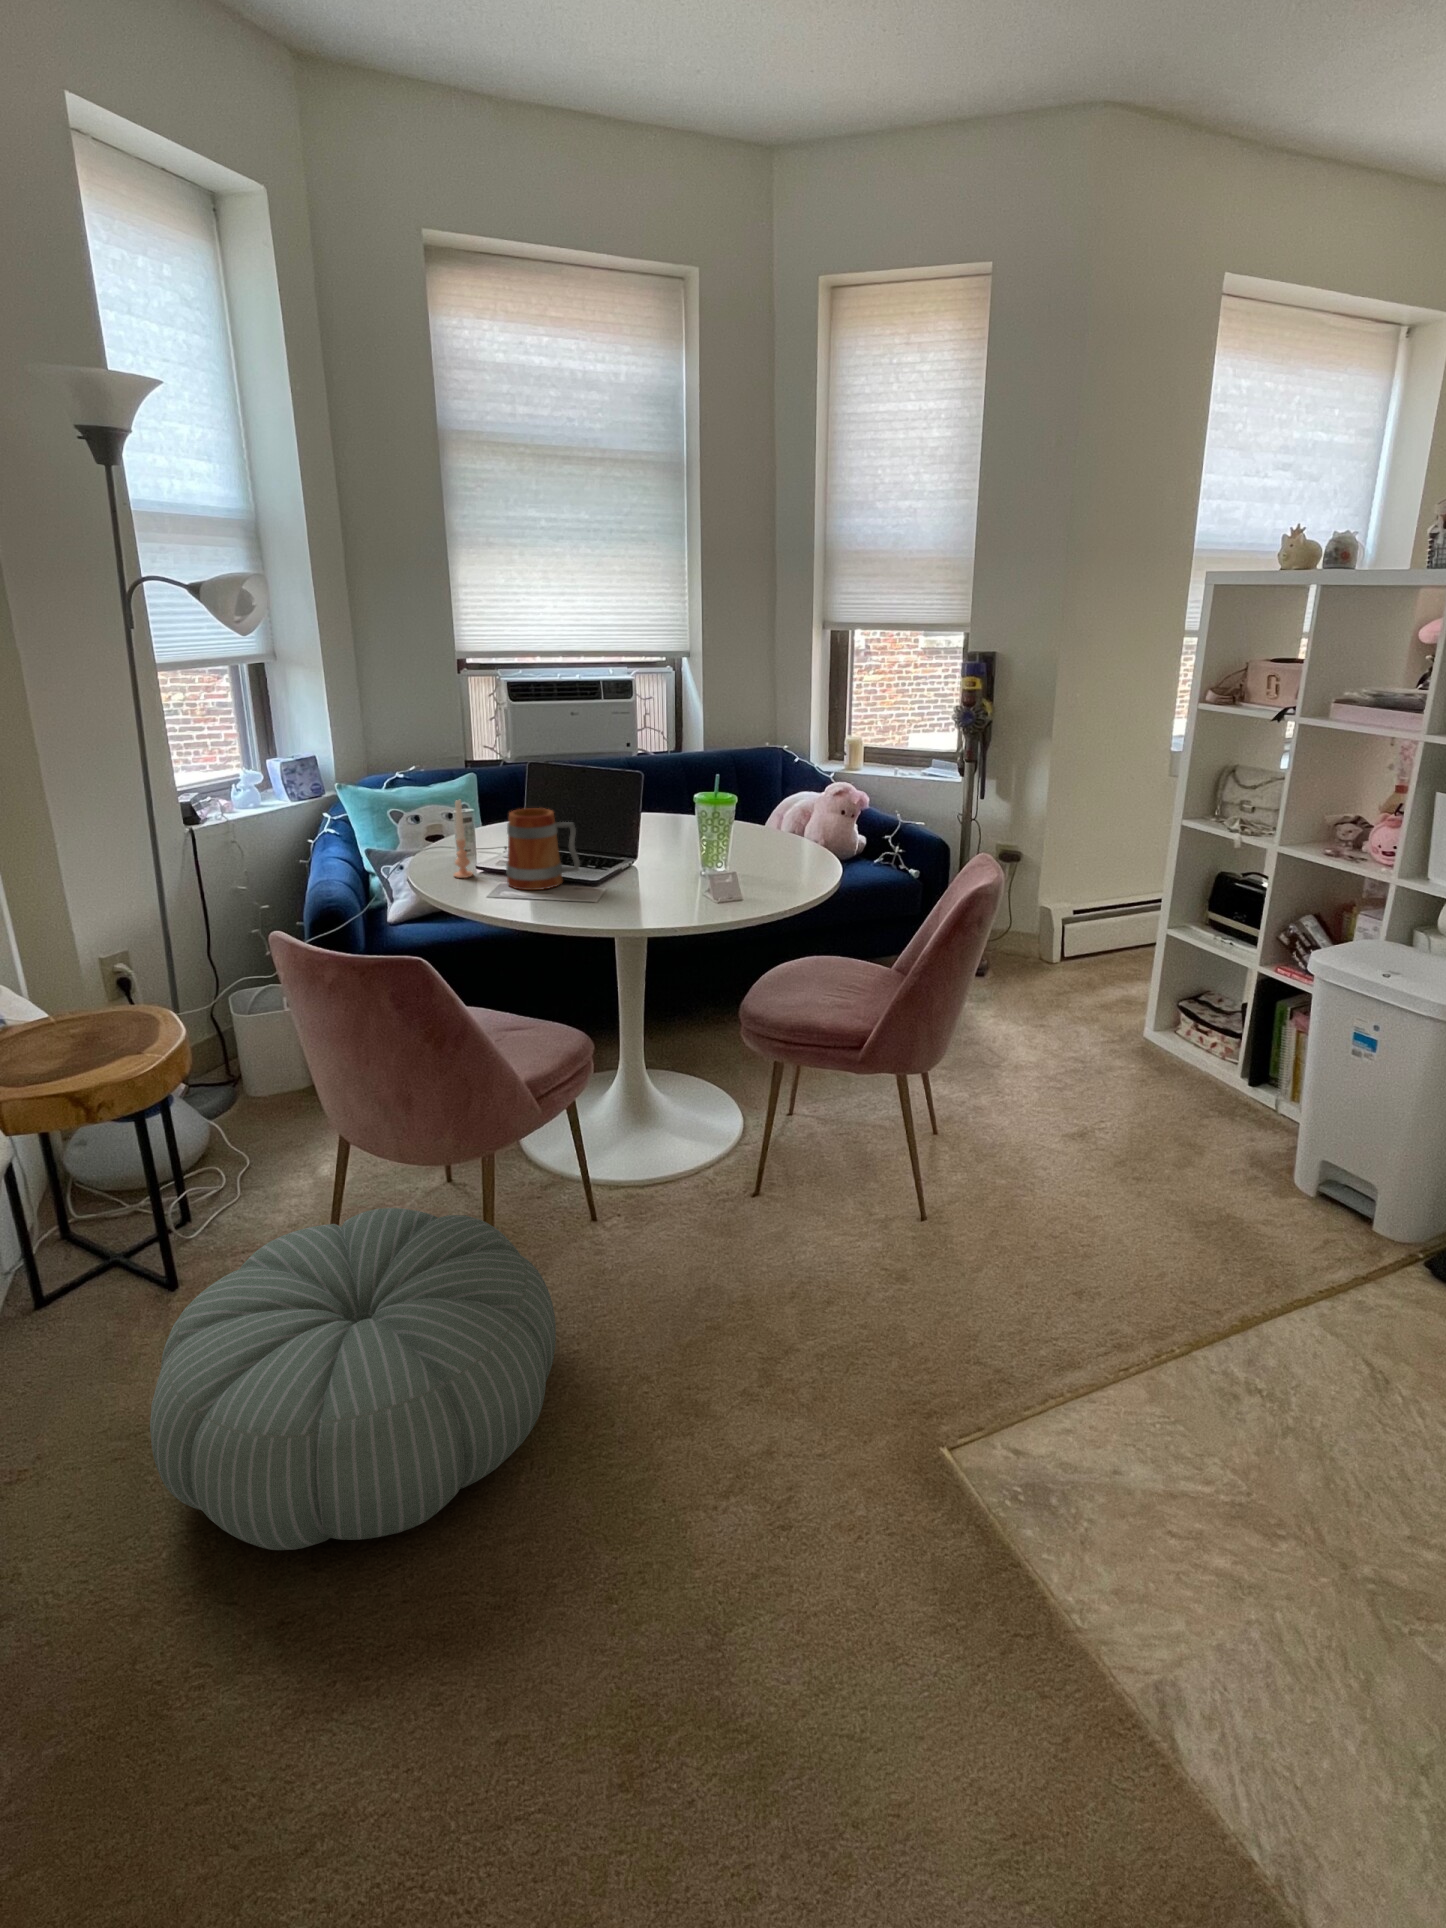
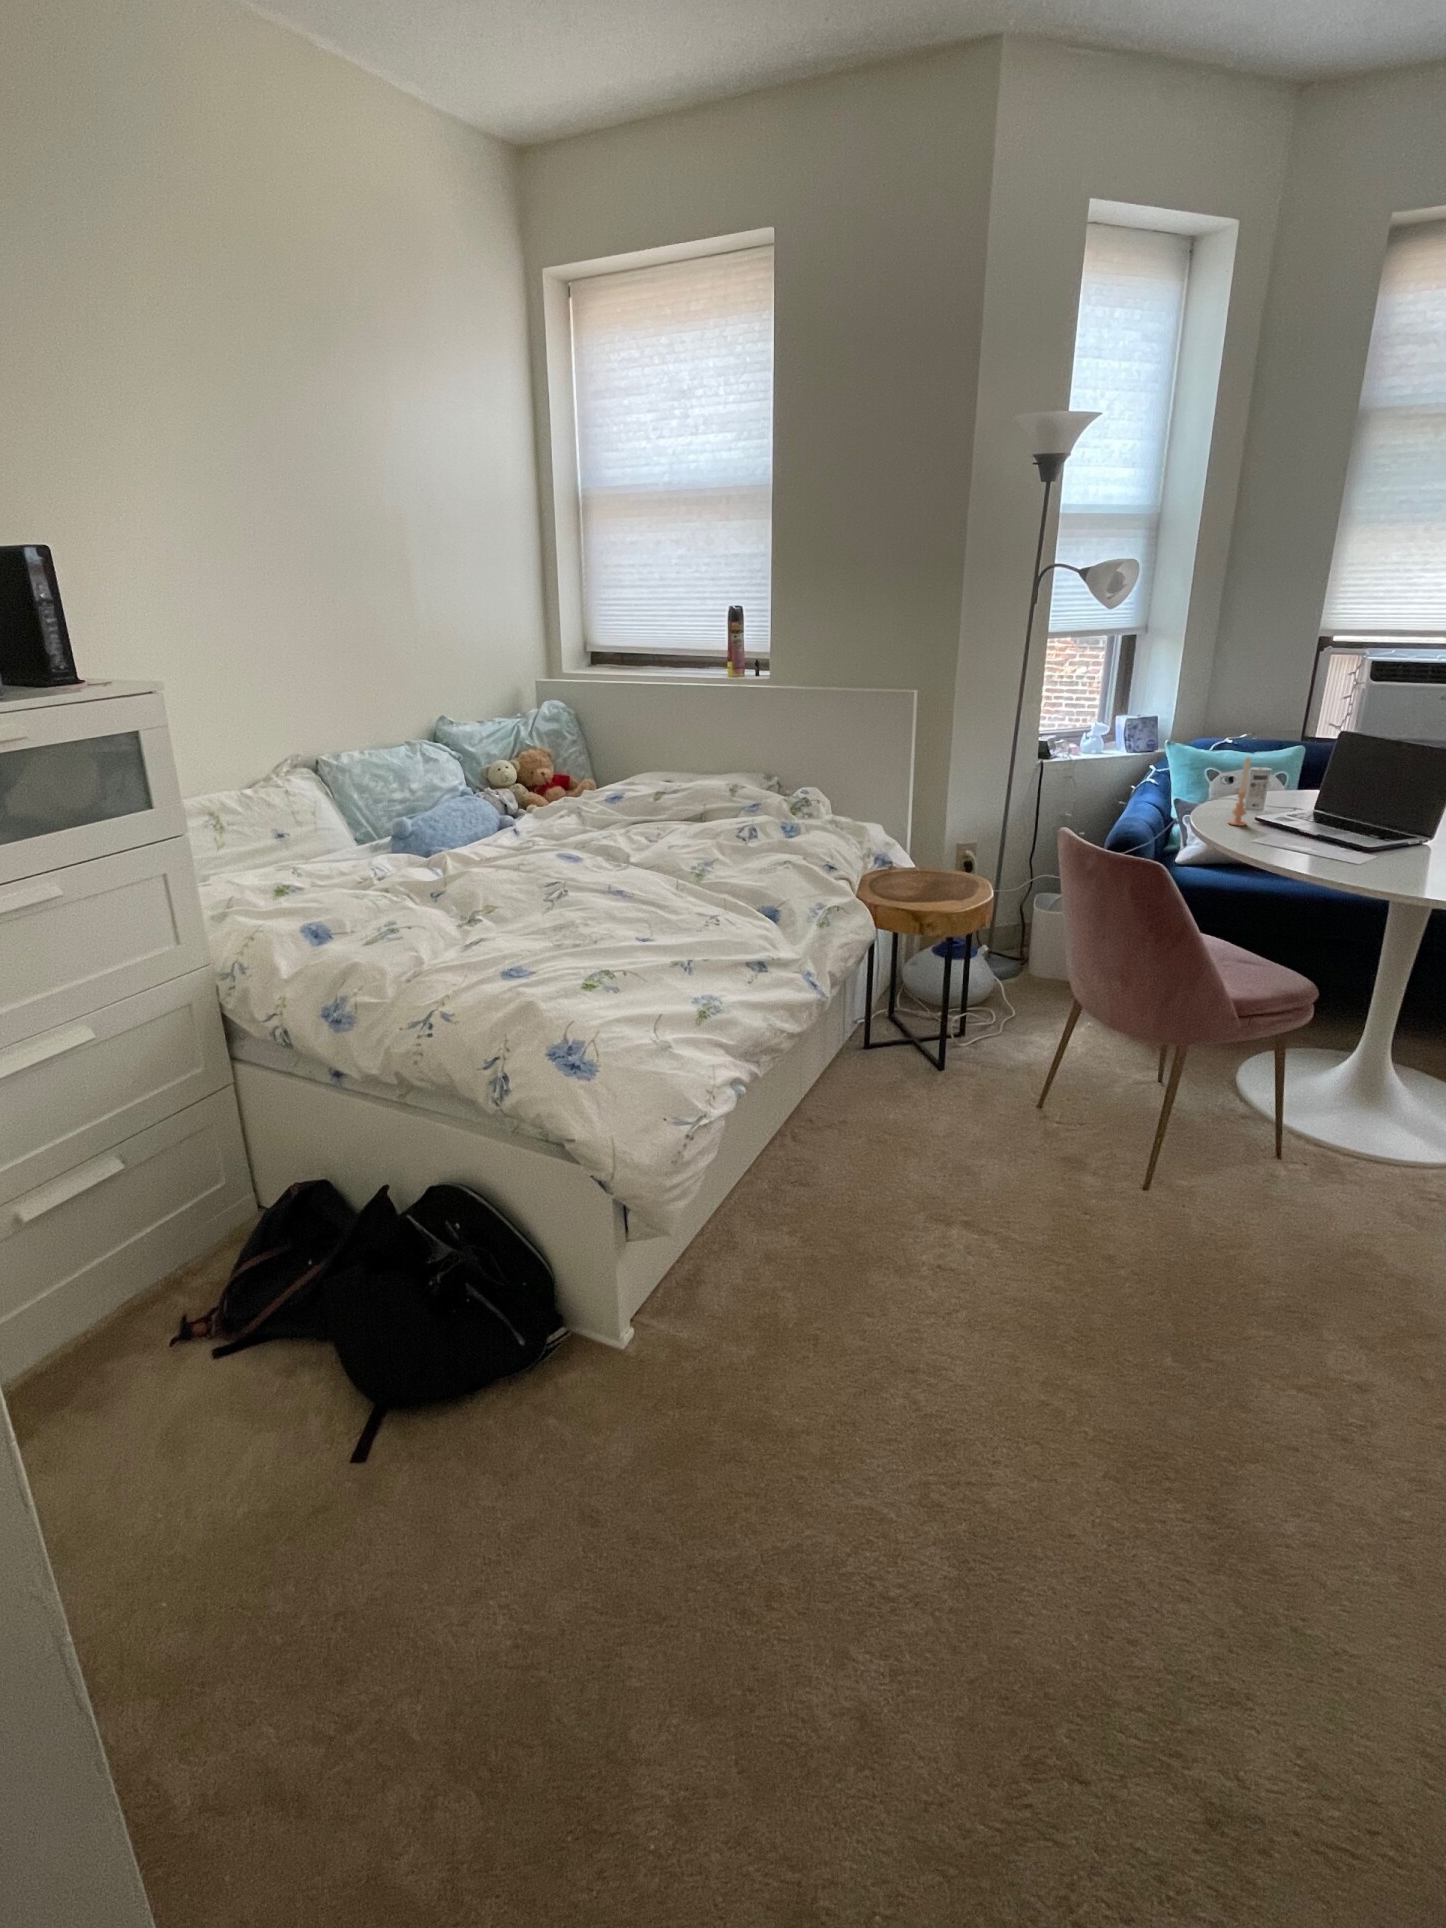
mug: present [506,808,580,890] -> none [1274,772,1358,847]
pouf: present [150,1208,556,1550] -> none [900,1049,1197,1263]

